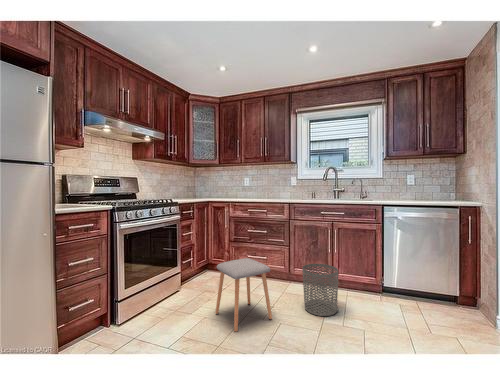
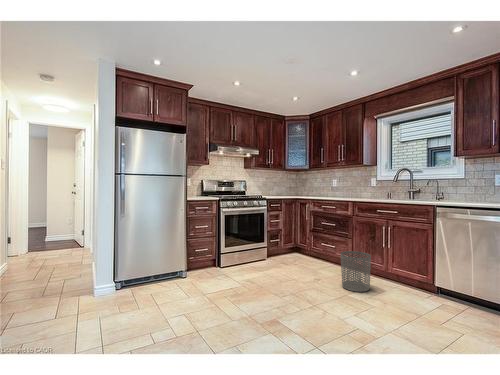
stool: present [215,258,272,332] -> none [277,240,311,284]

